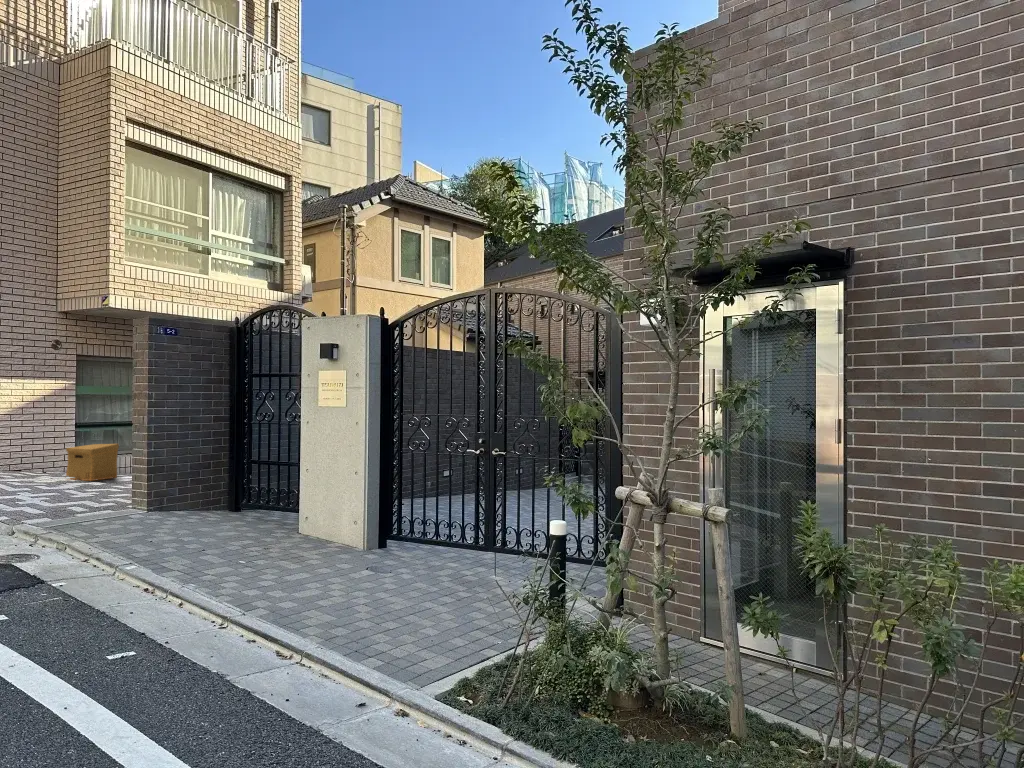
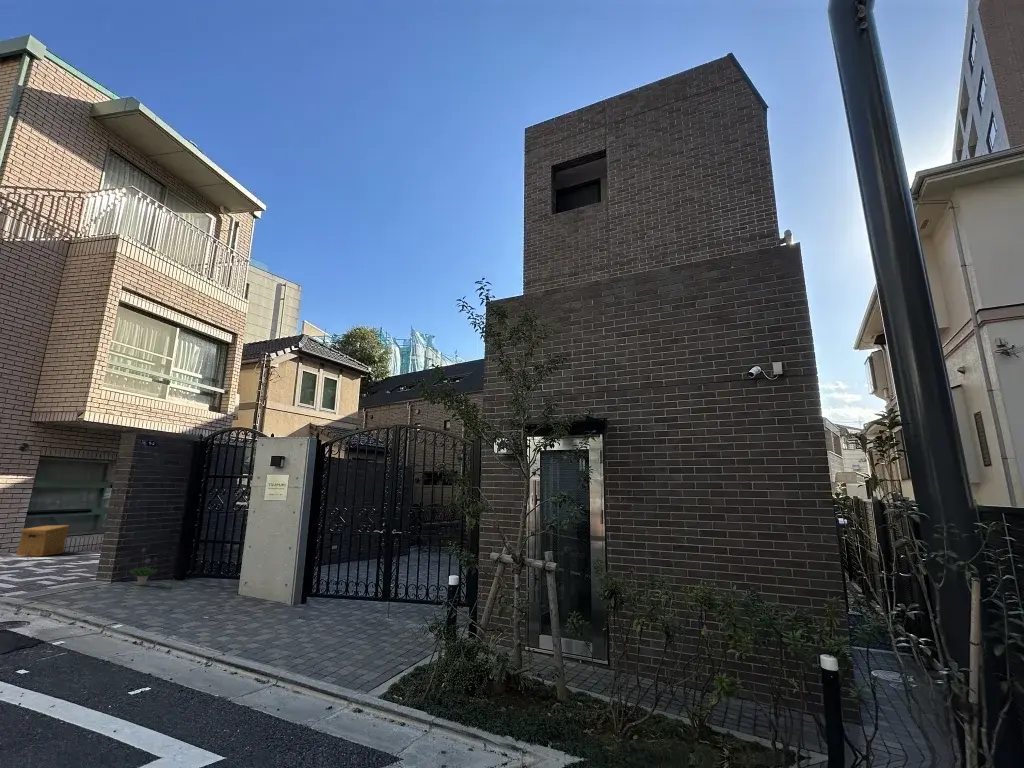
potted plant: none [167,471,205,519] -> present [129,548,157,585]

